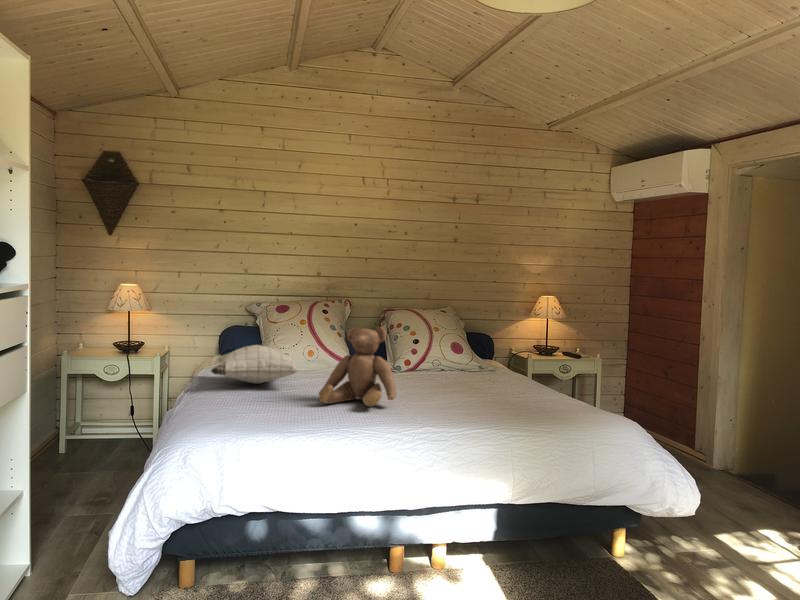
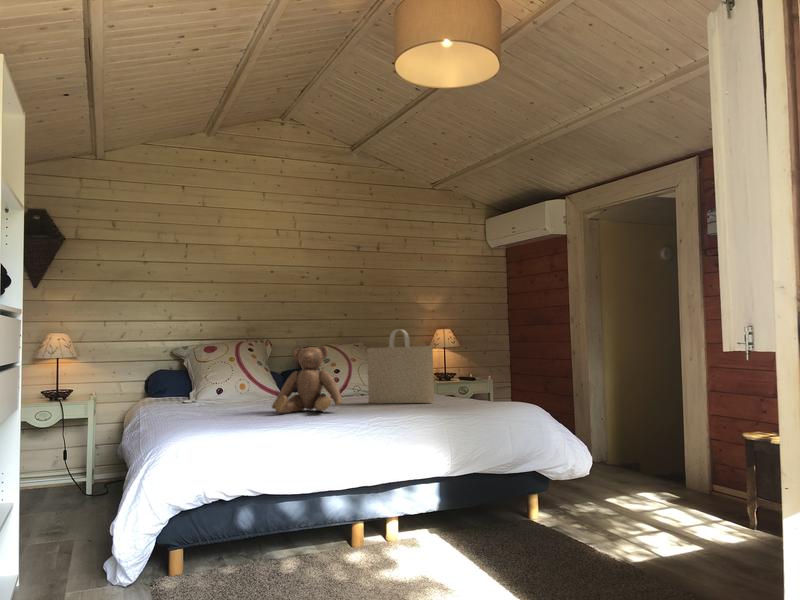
tote bag: none [437,309,514,399] -> present [367,329,434,403]
pillow: present [211,345,298,384] -> none [163,373,249,409]

